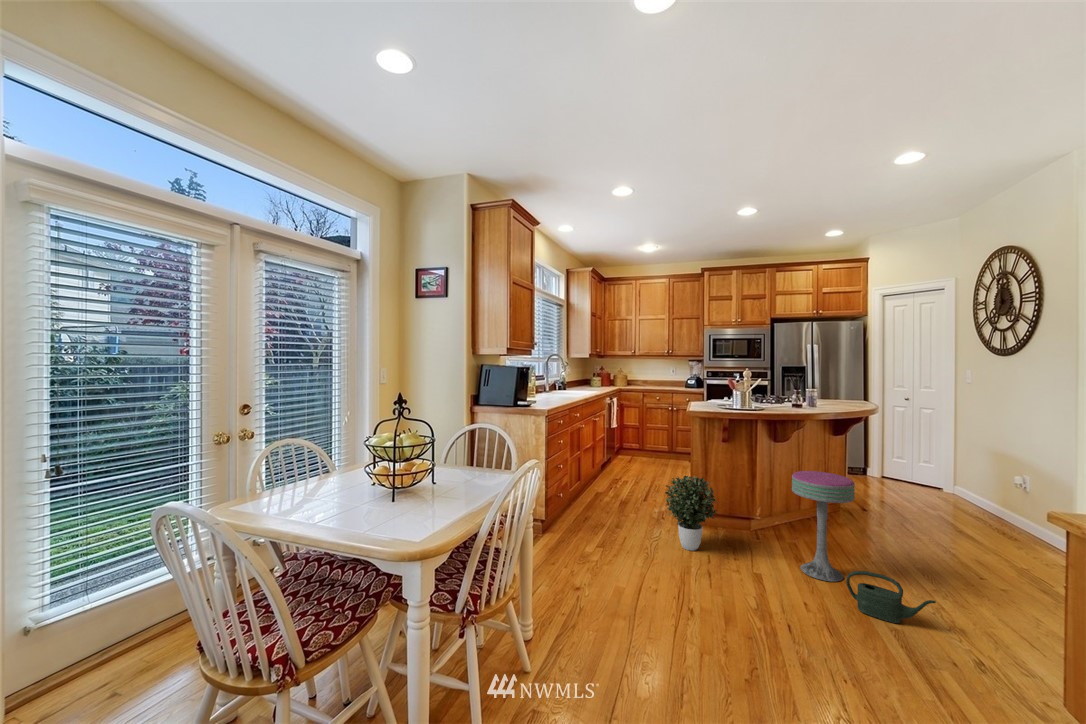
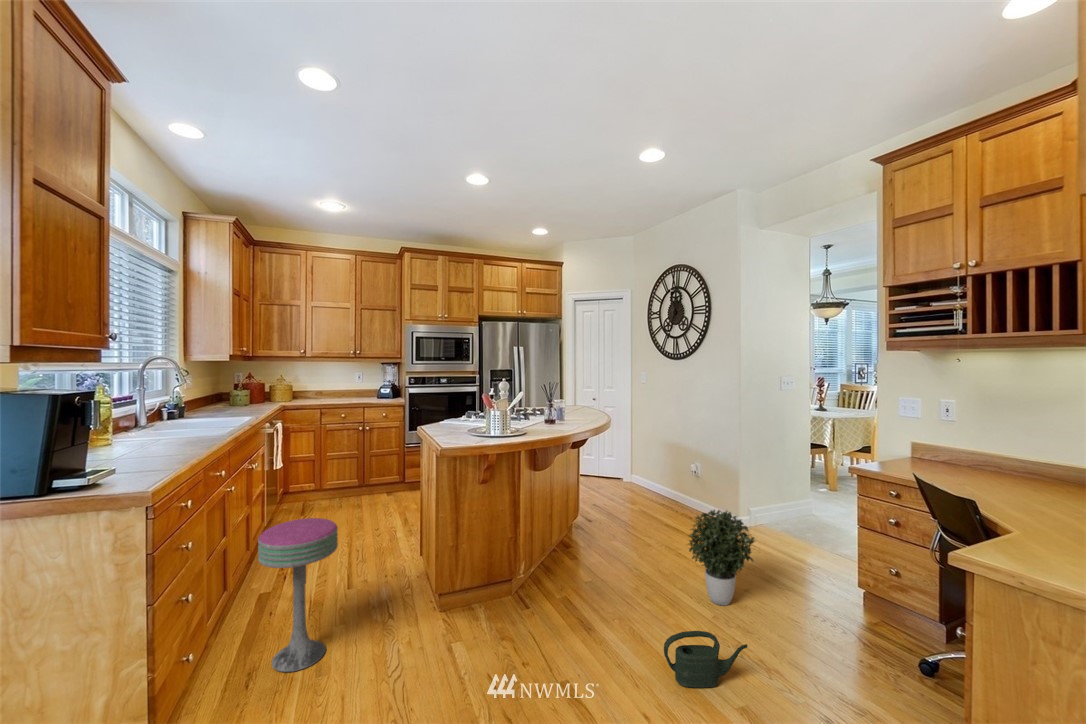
bar stool: present [792,471,855,582] -> present [258,518,338,672]
potted plant: present [665,476,717,551] -> present [688,510,755,606]

